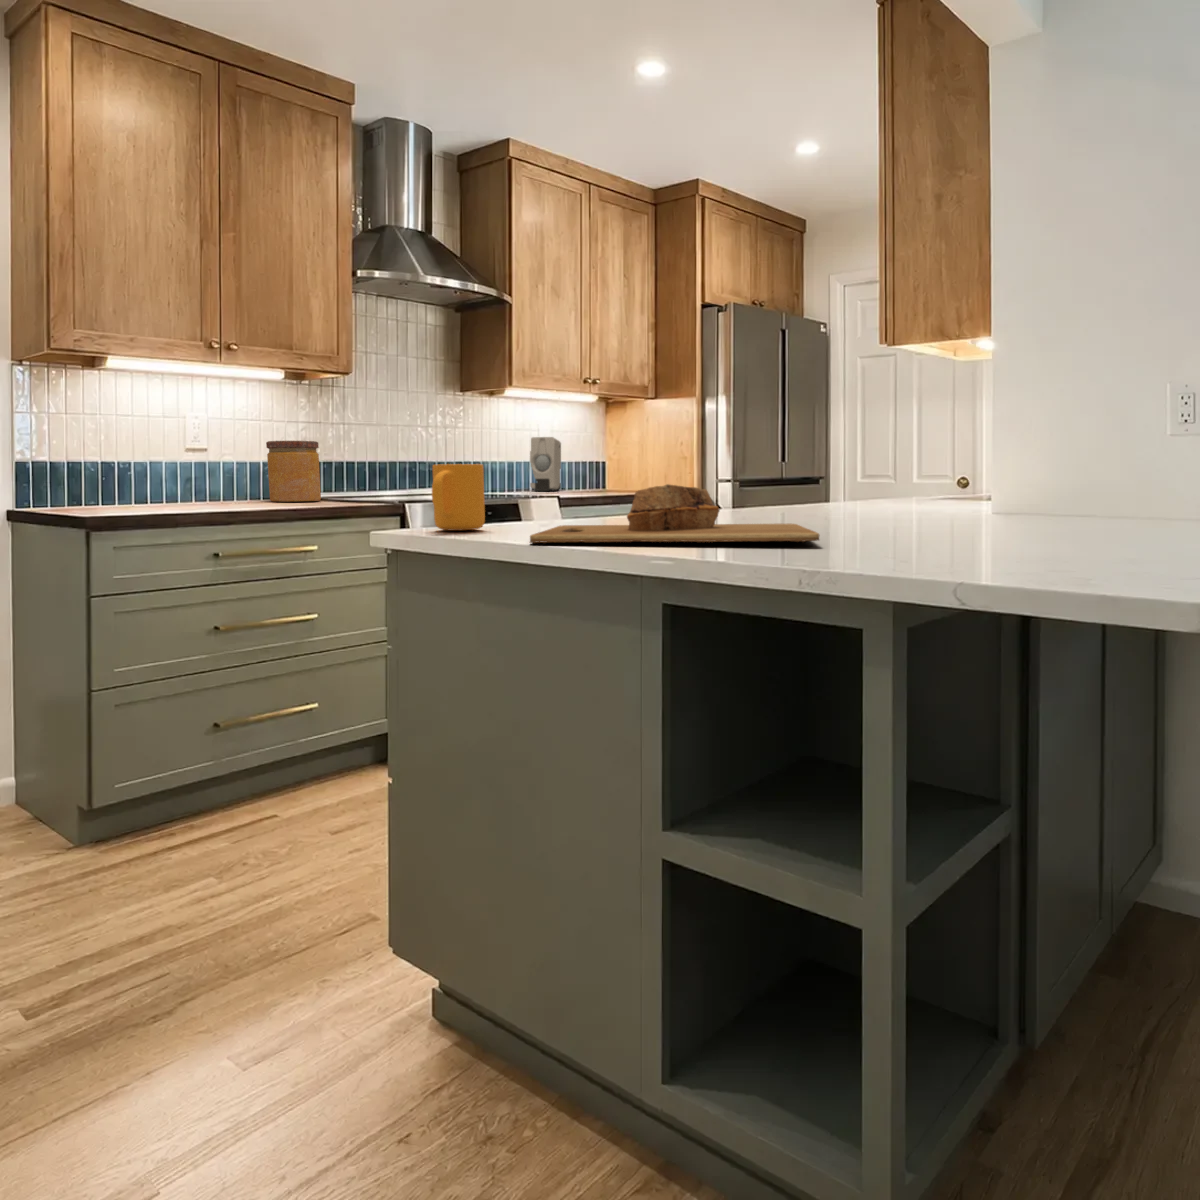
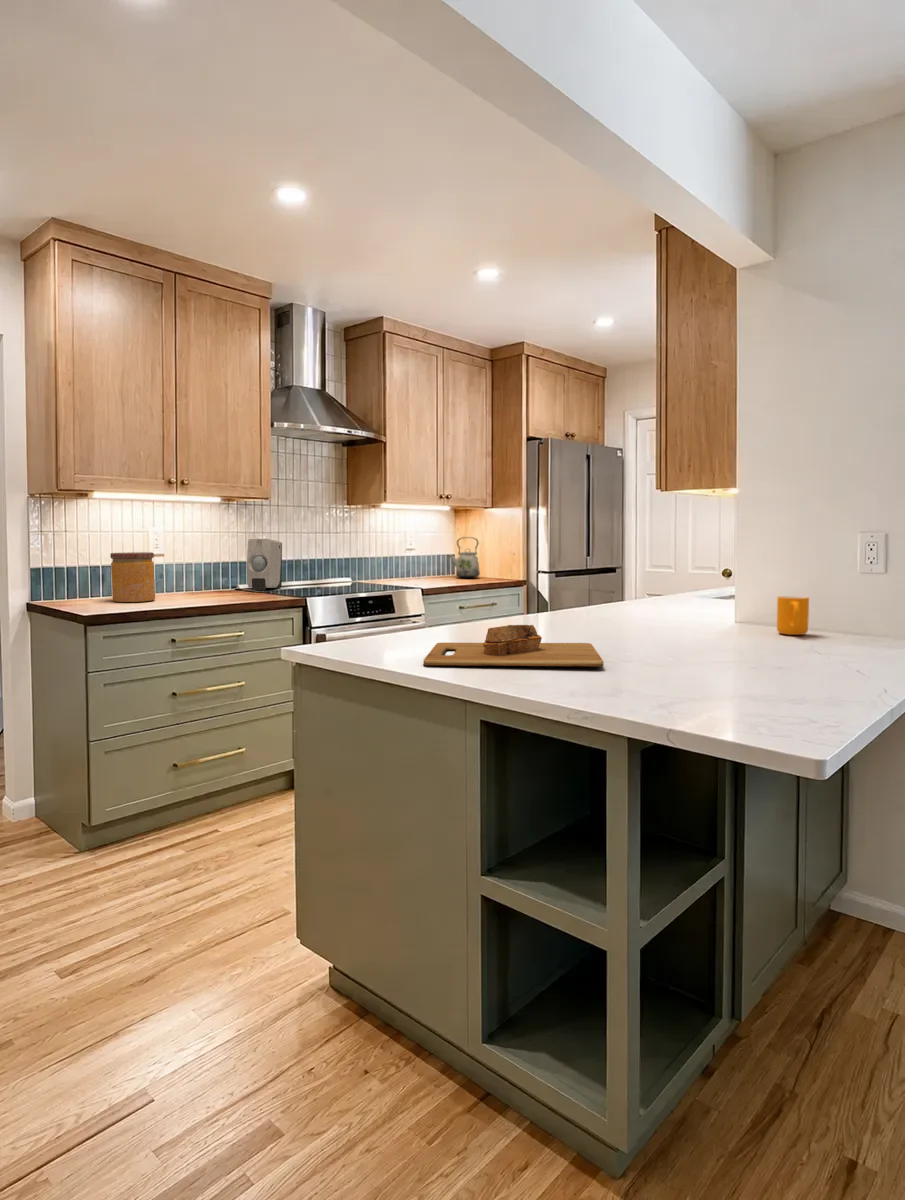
soap dispenser: present [530,437,561,491] -> present [247,539,282,590]
kettle: none [597,438,638,492] -> present [449,538,480,578]
jar: present [266,441,321,502] -> present [110,552,155,602]
mug: present [432,464,485,530] -> present [777,596,809,635]

